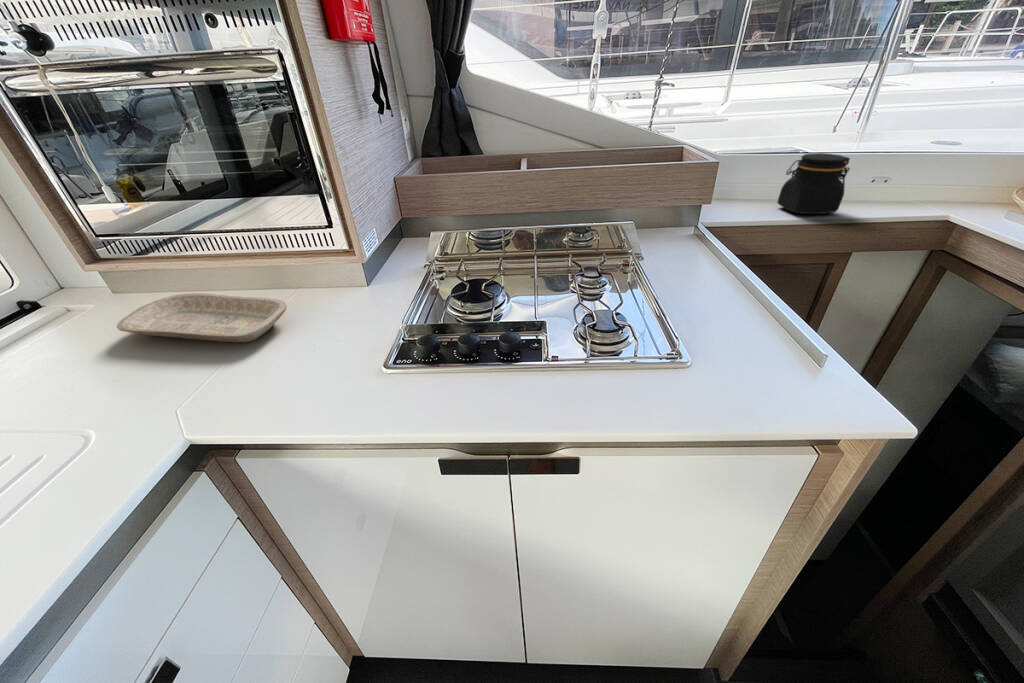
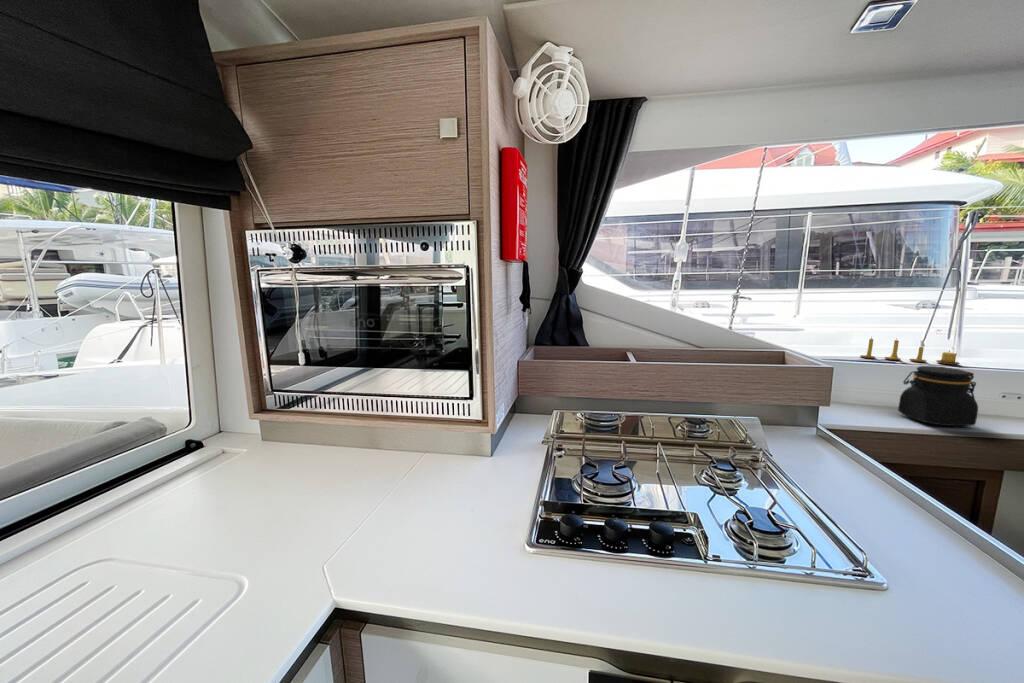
candle: none [759,124,847,150] -> present [860,337,960,365]
tray: present [117,293,287,342] -> none [273,447,423,501]

